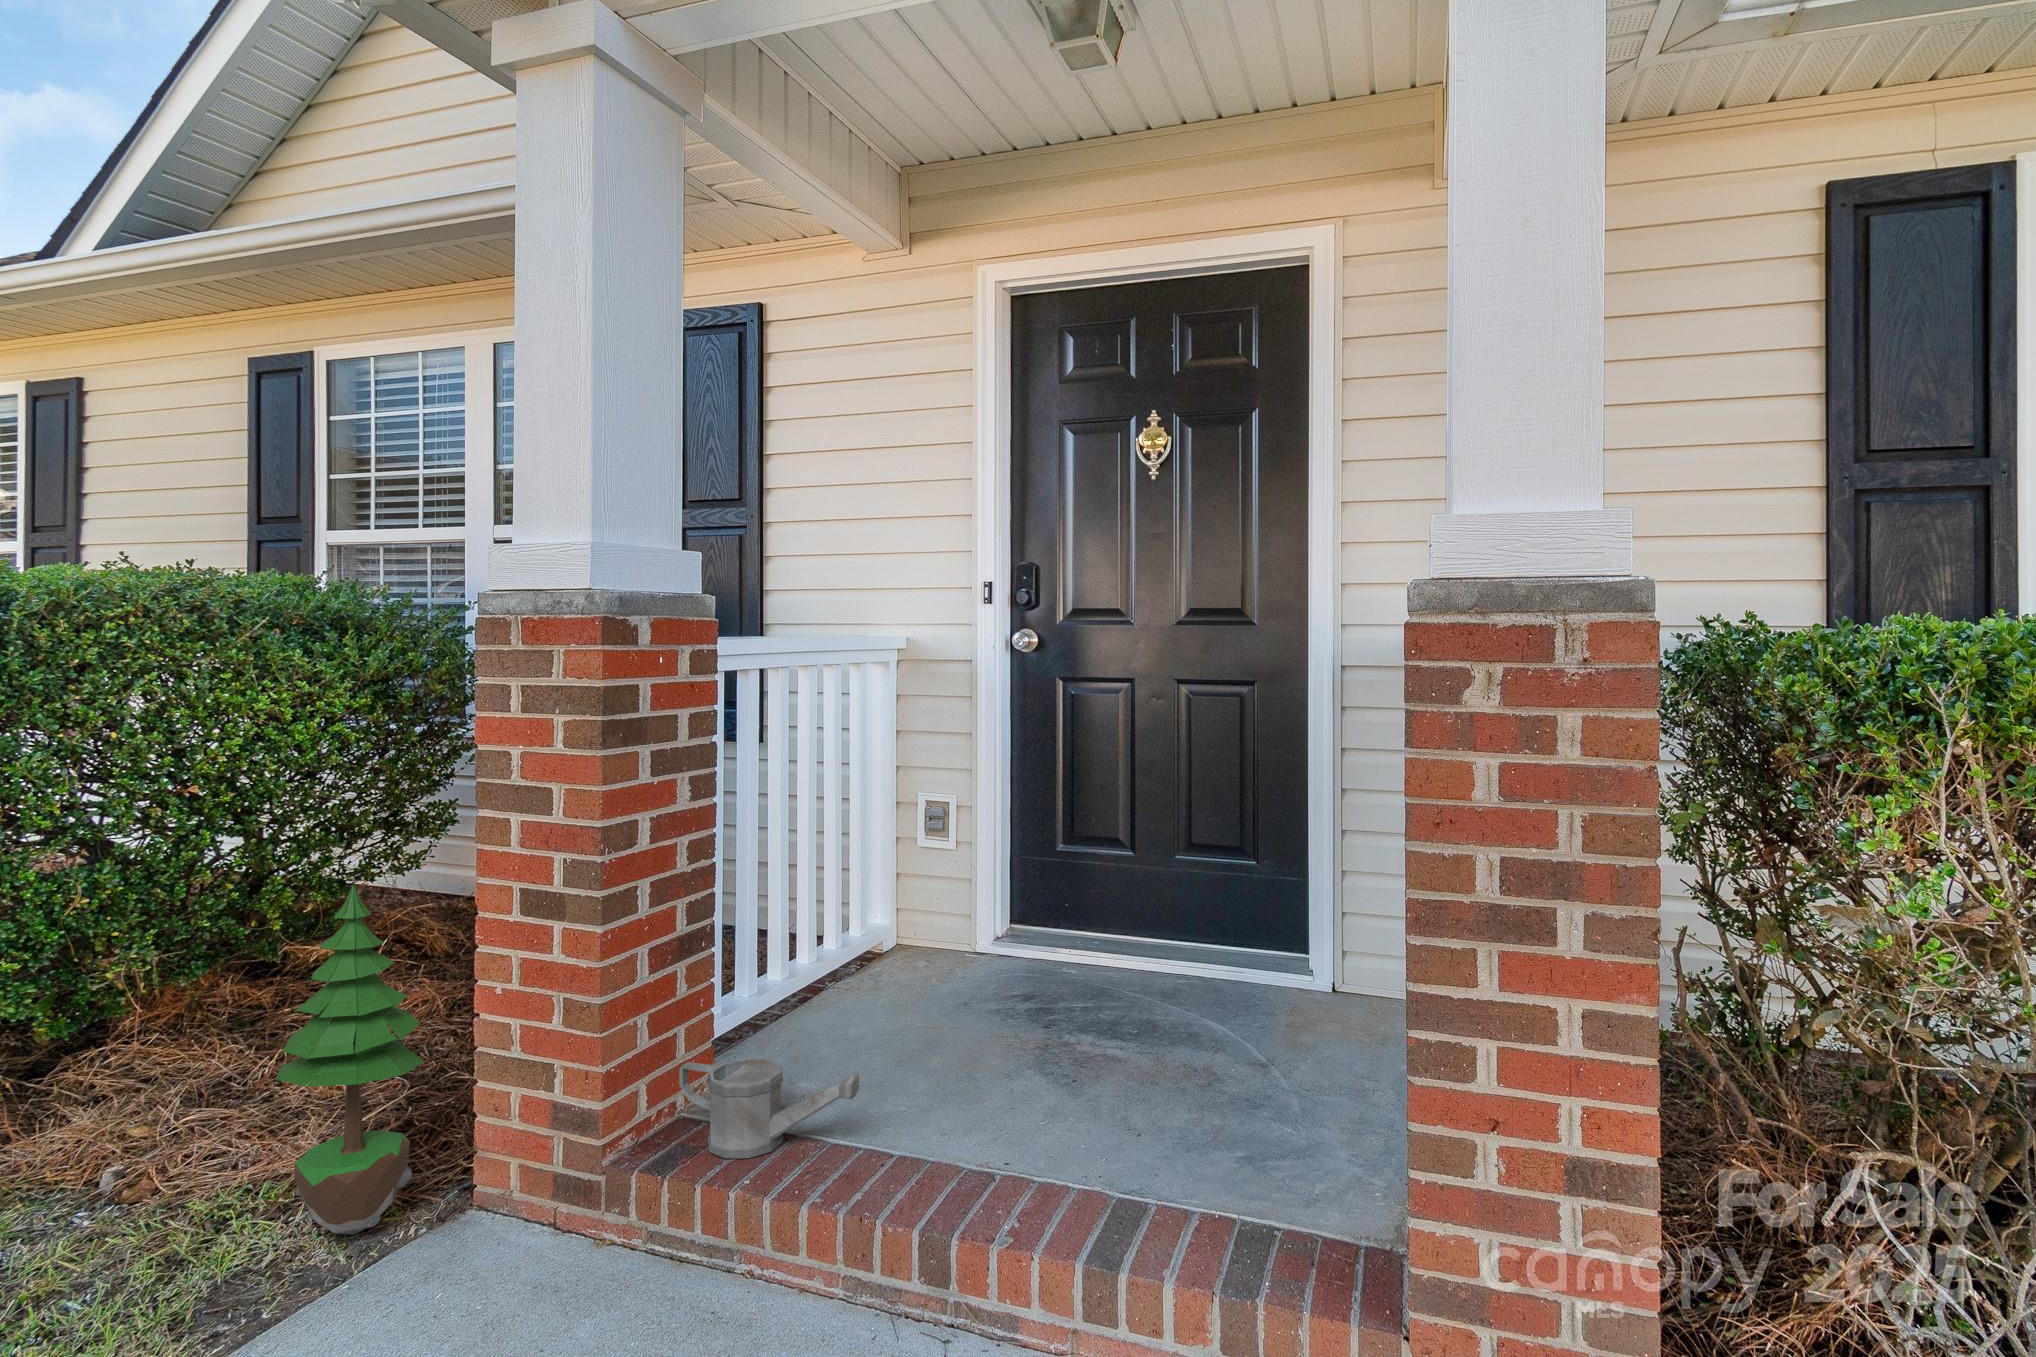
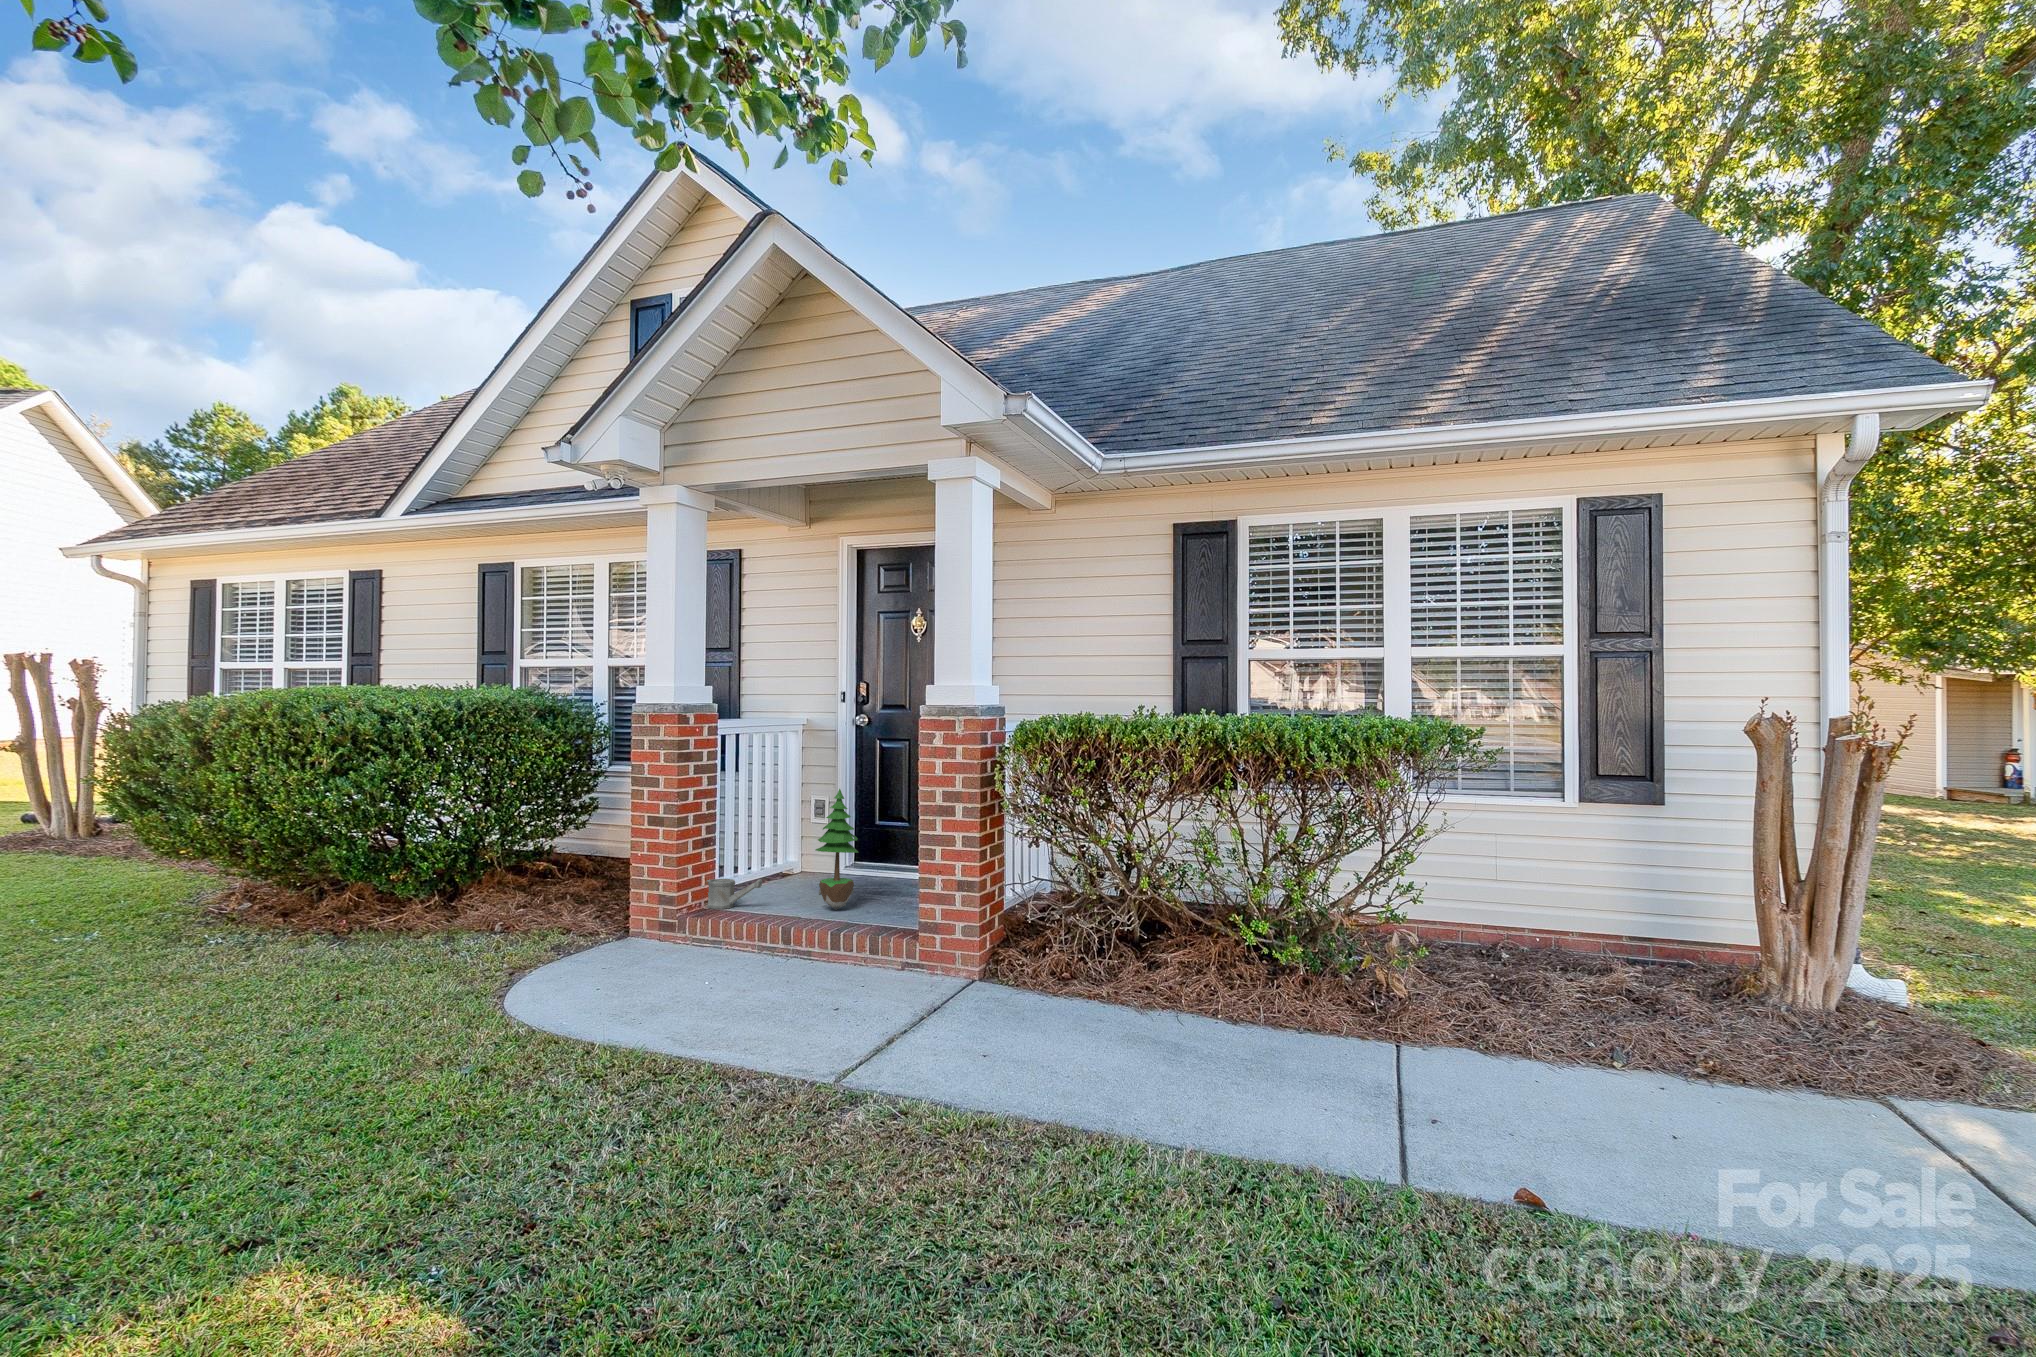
potted tree: present [275,885,425,1235] -> present [816,789,858,910]

